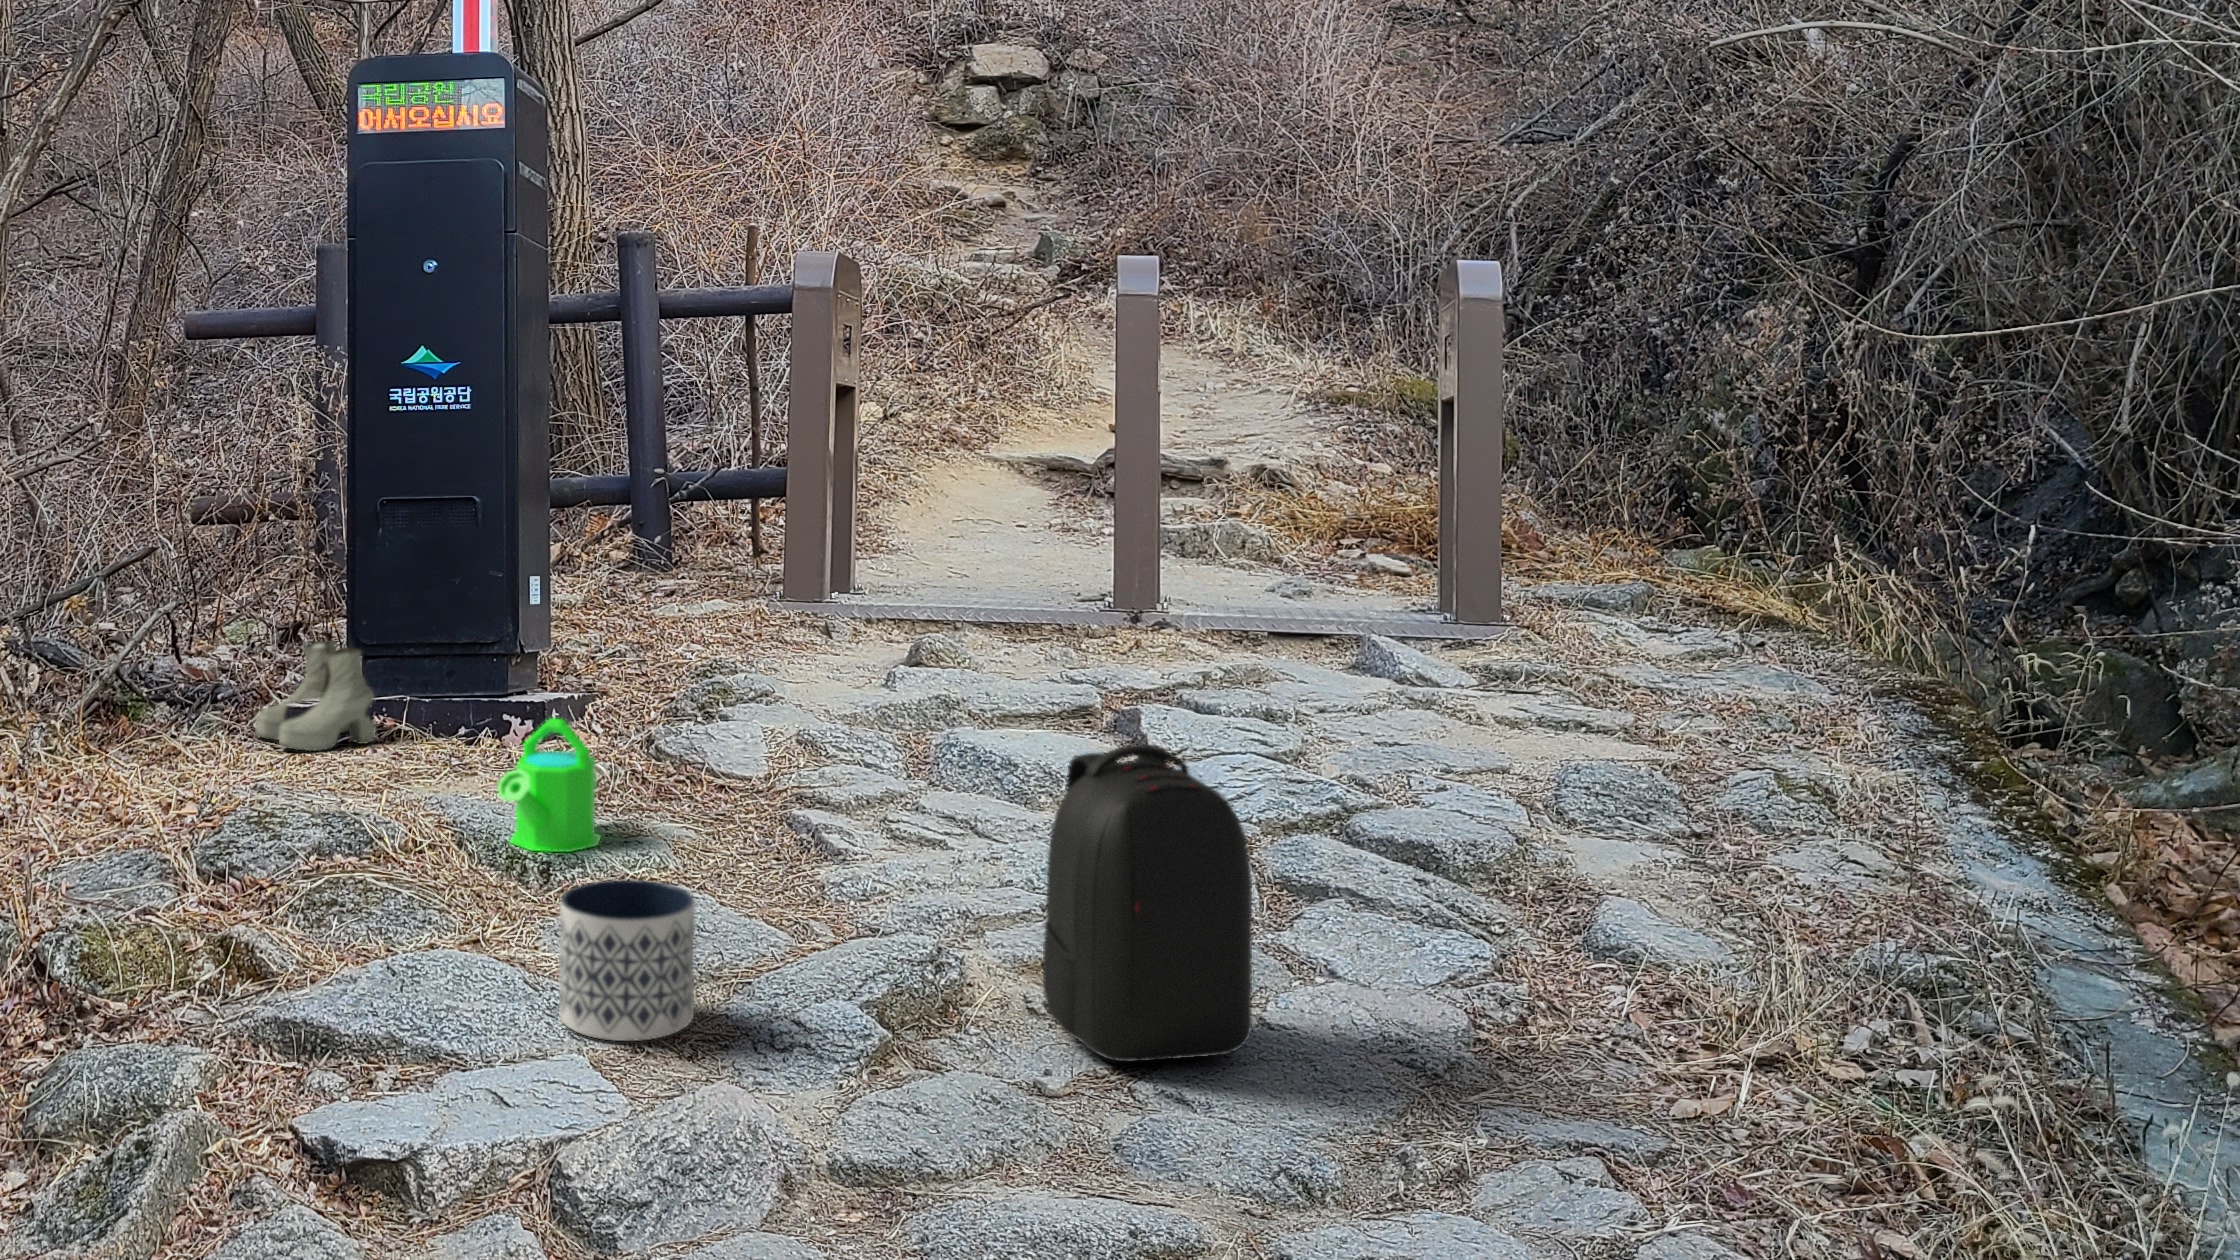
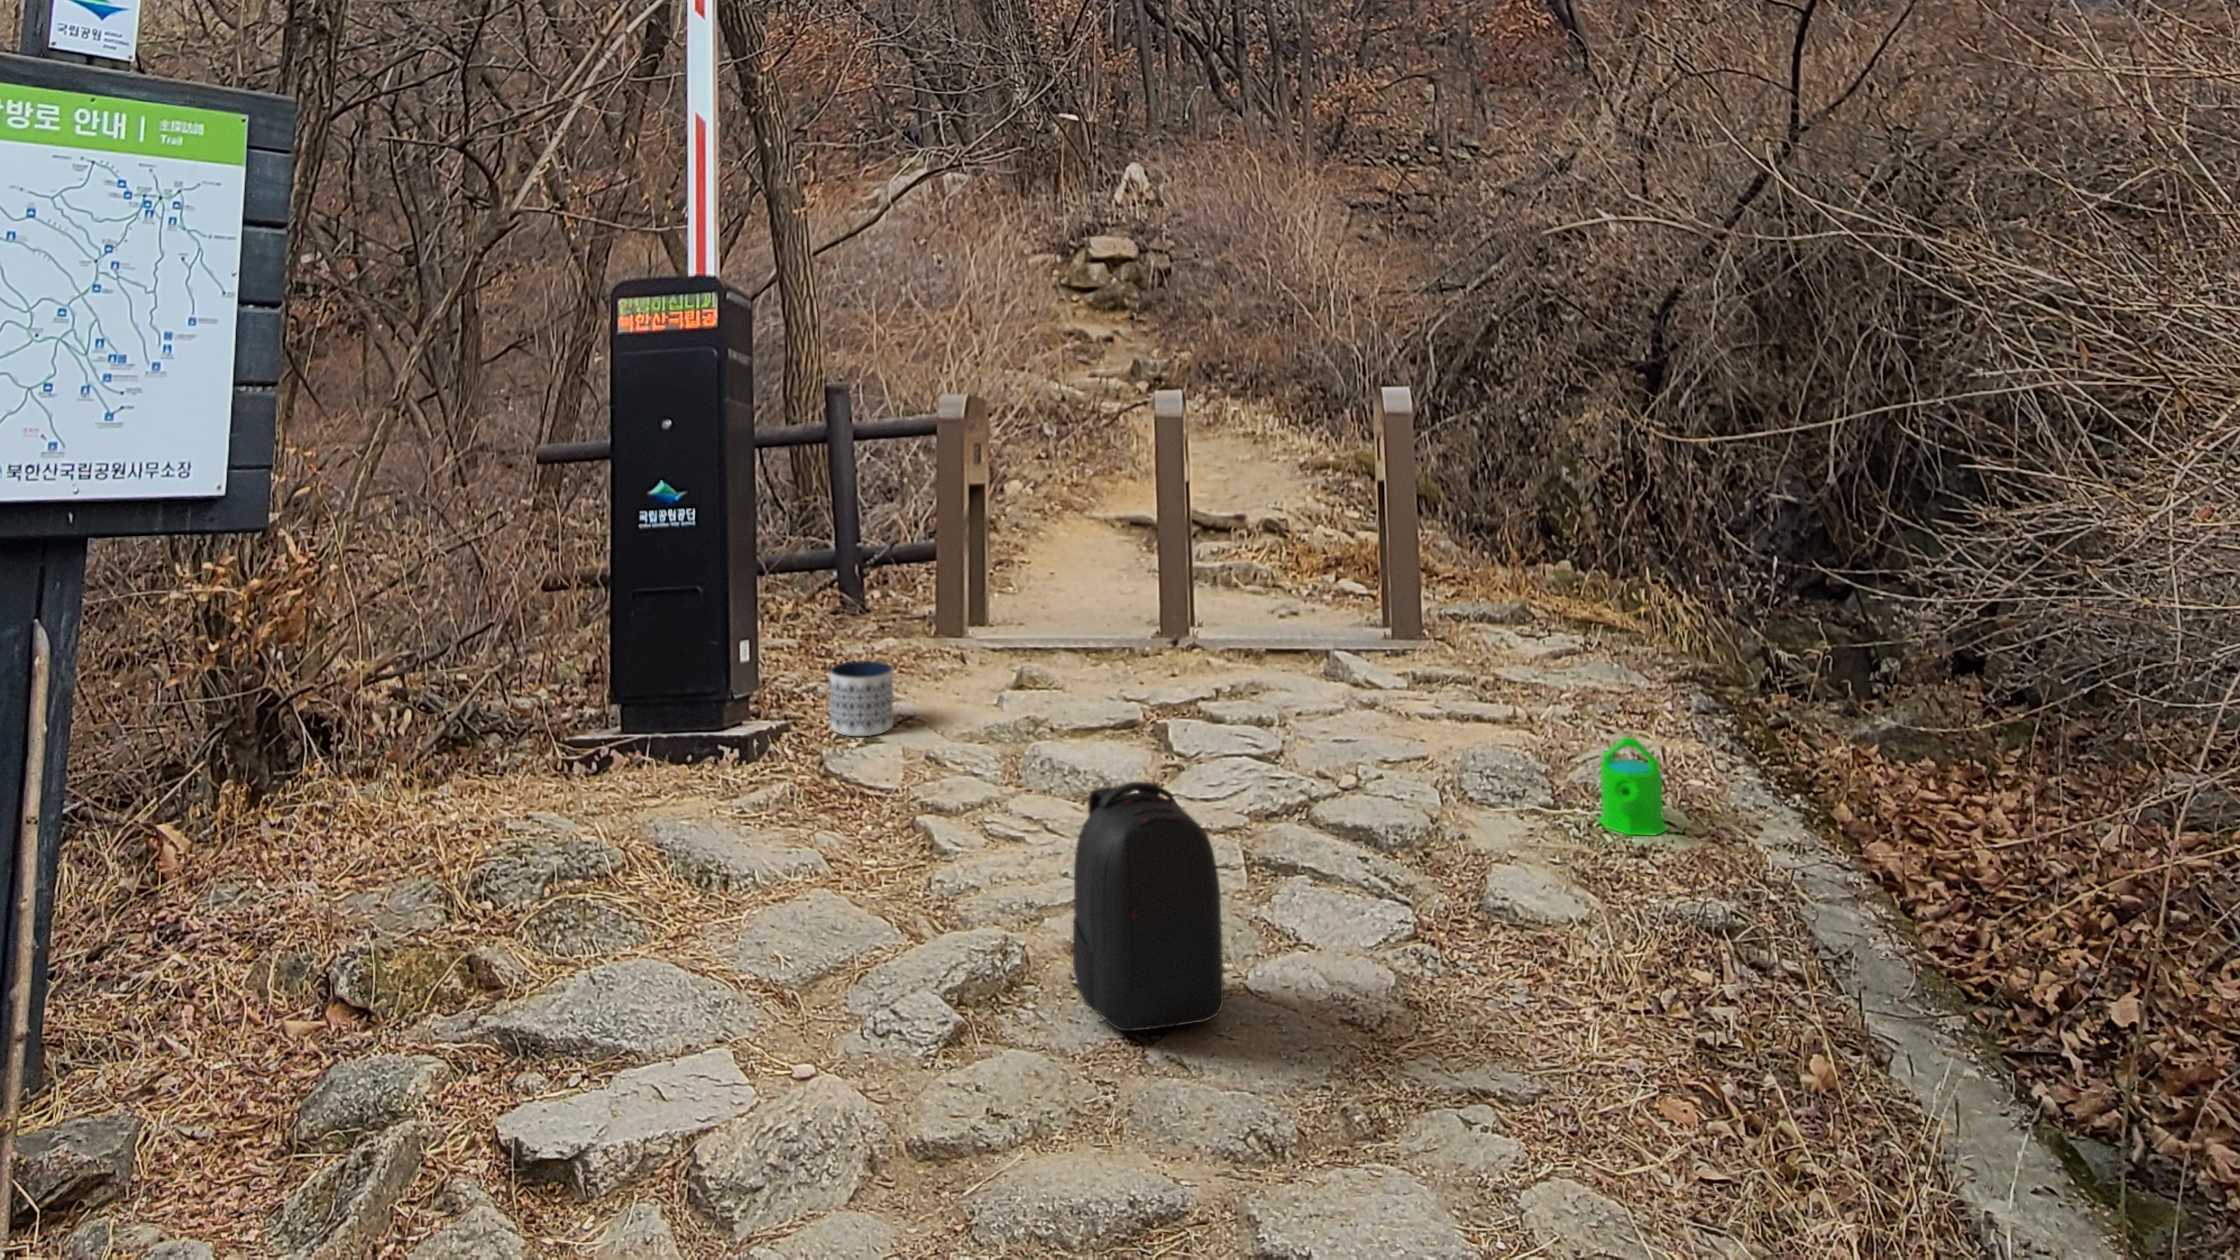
boots: present [255,641,375,751] -> none [567,676,649,757]
watering can: present [498,718,601,852] -> present [1598,737,1668,835]
planter: present [559,879,695,1041] -> present [829,661,894,736]

